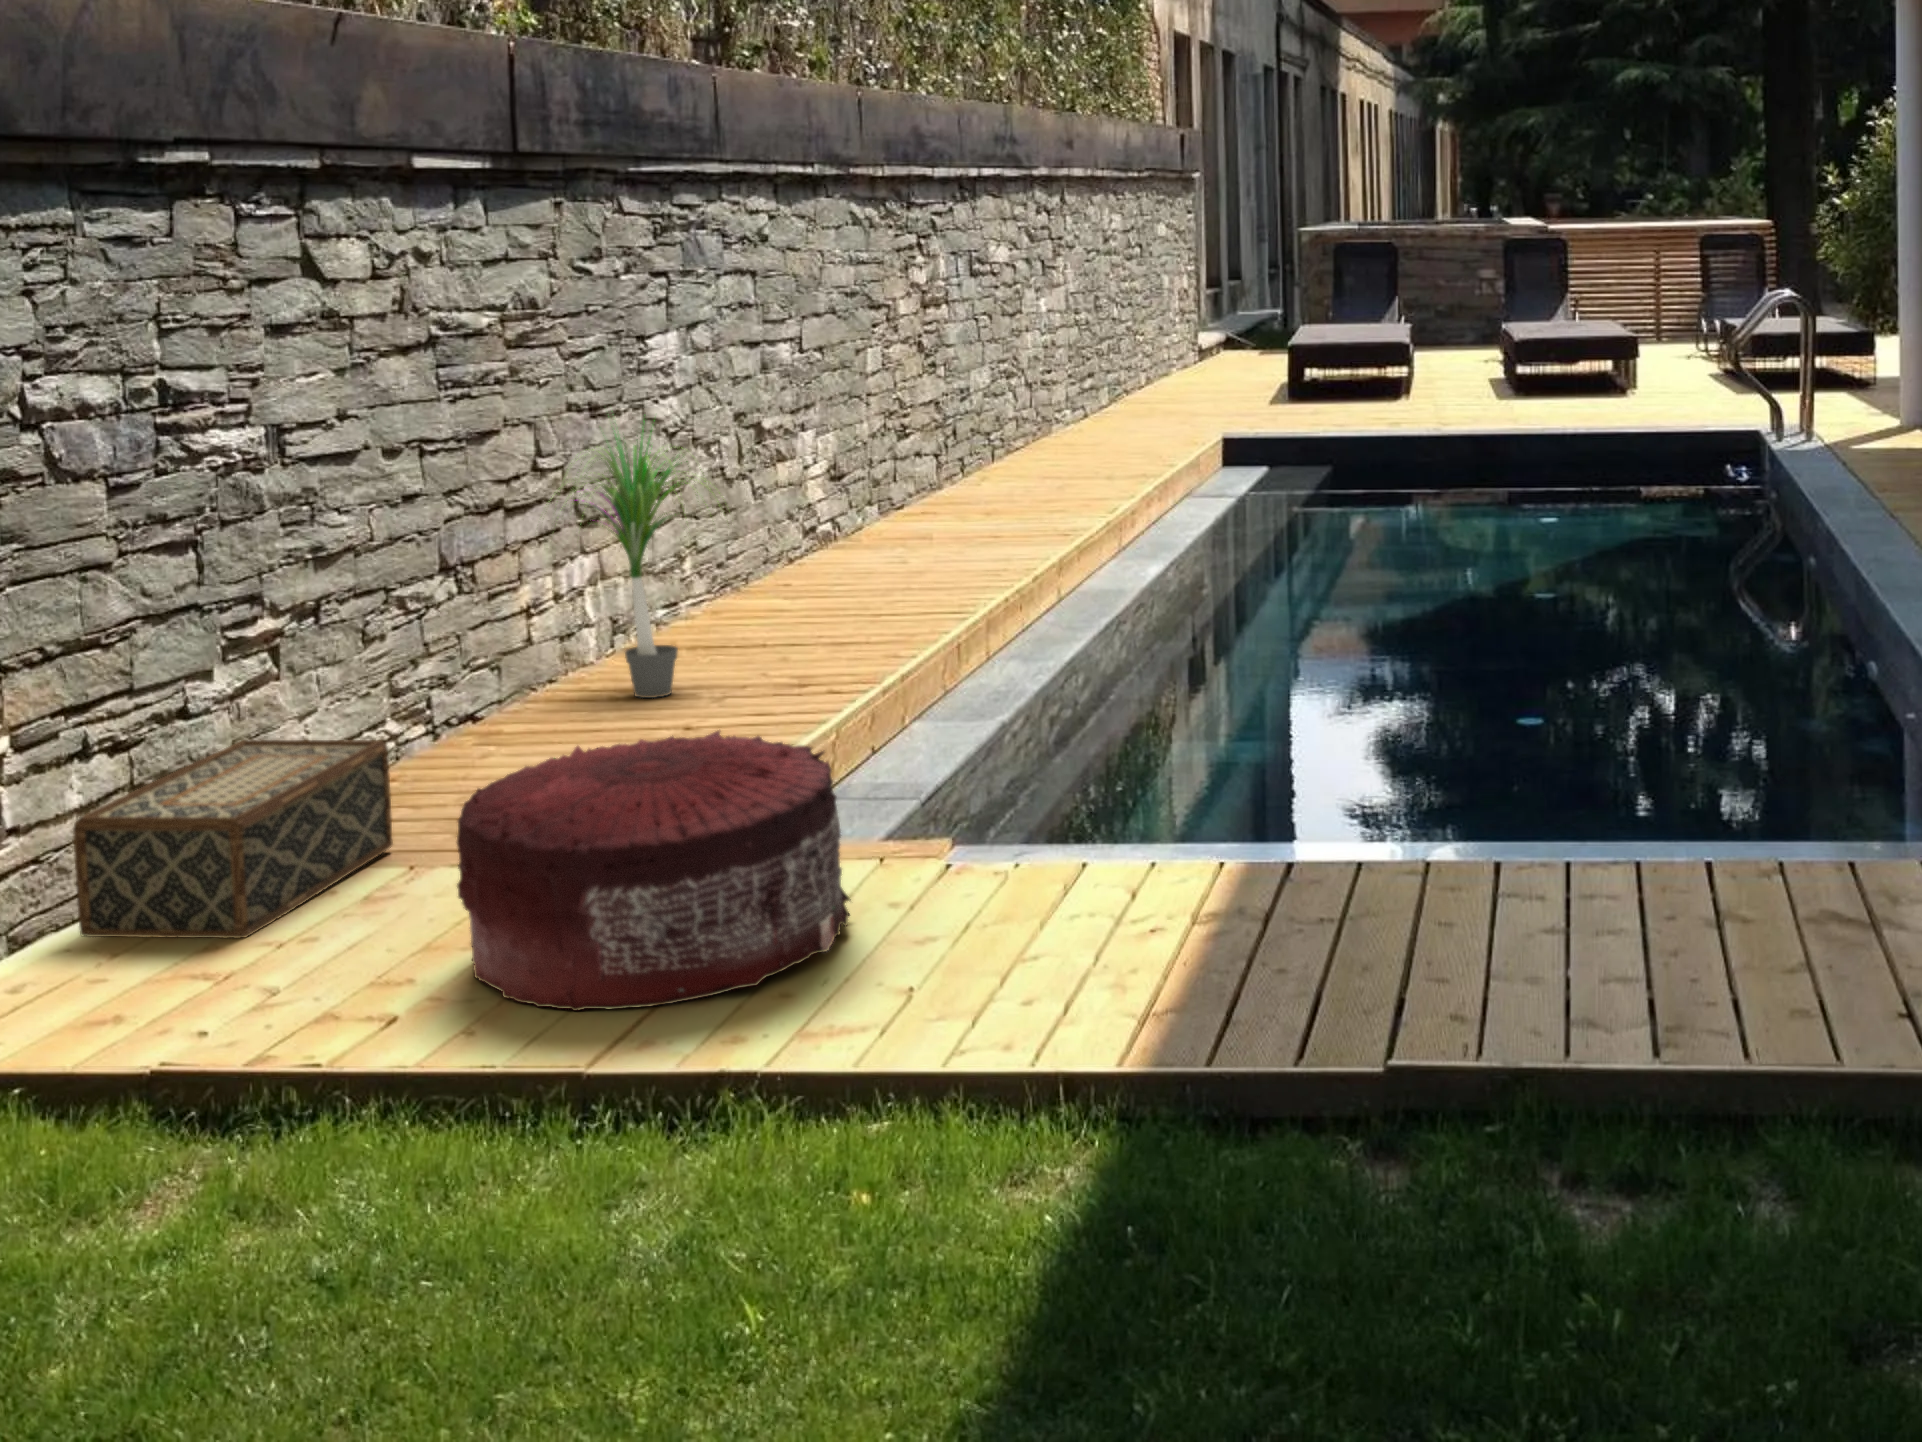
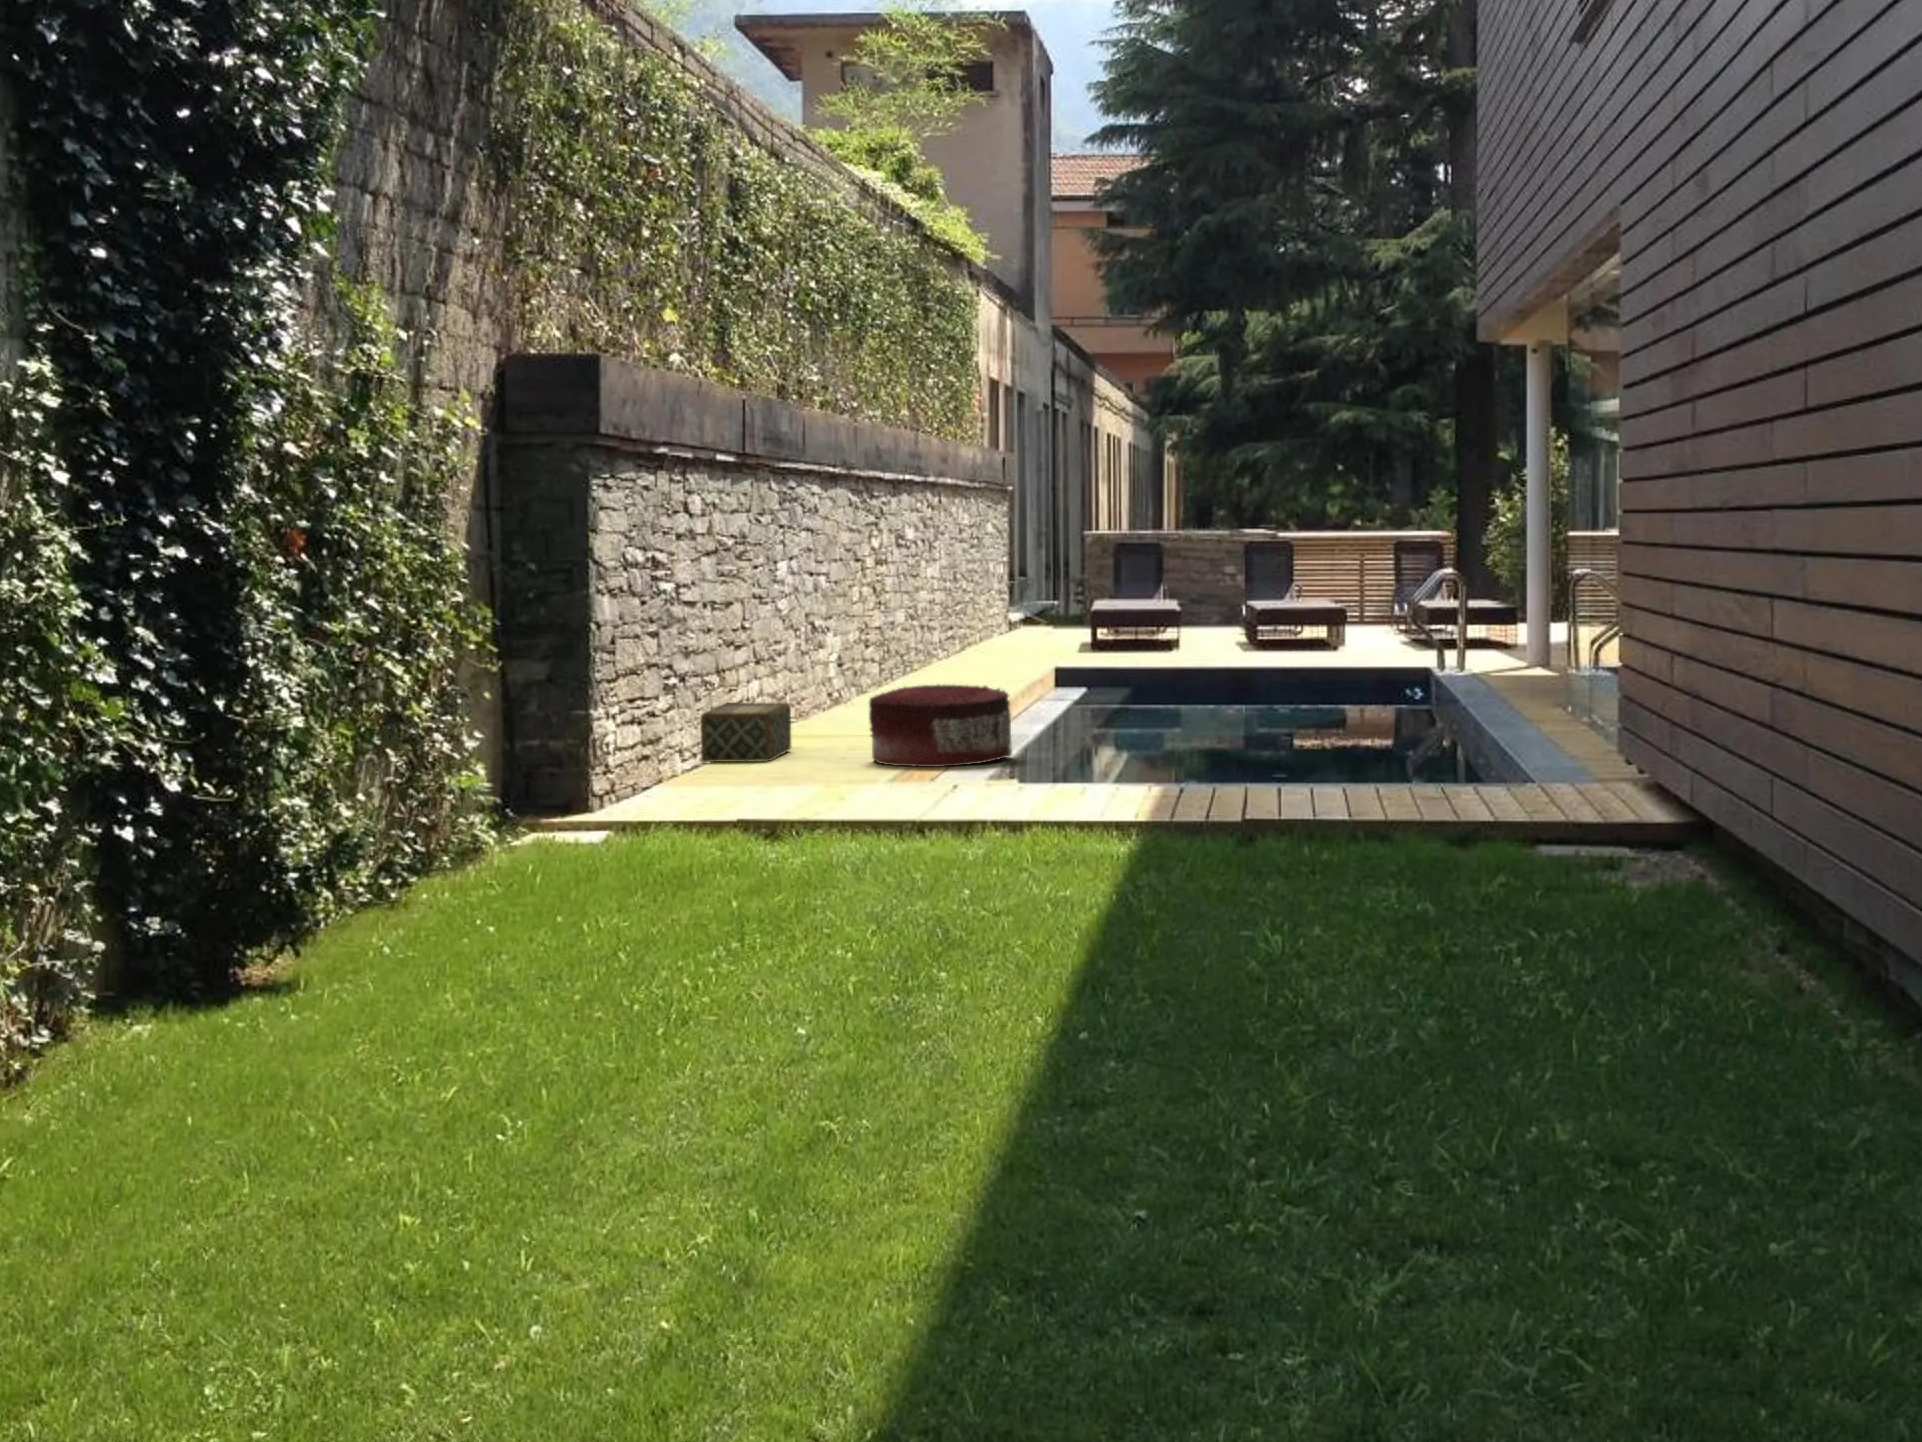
potted plant: present [546,428,713,698] -> none [779,581,877,729]

